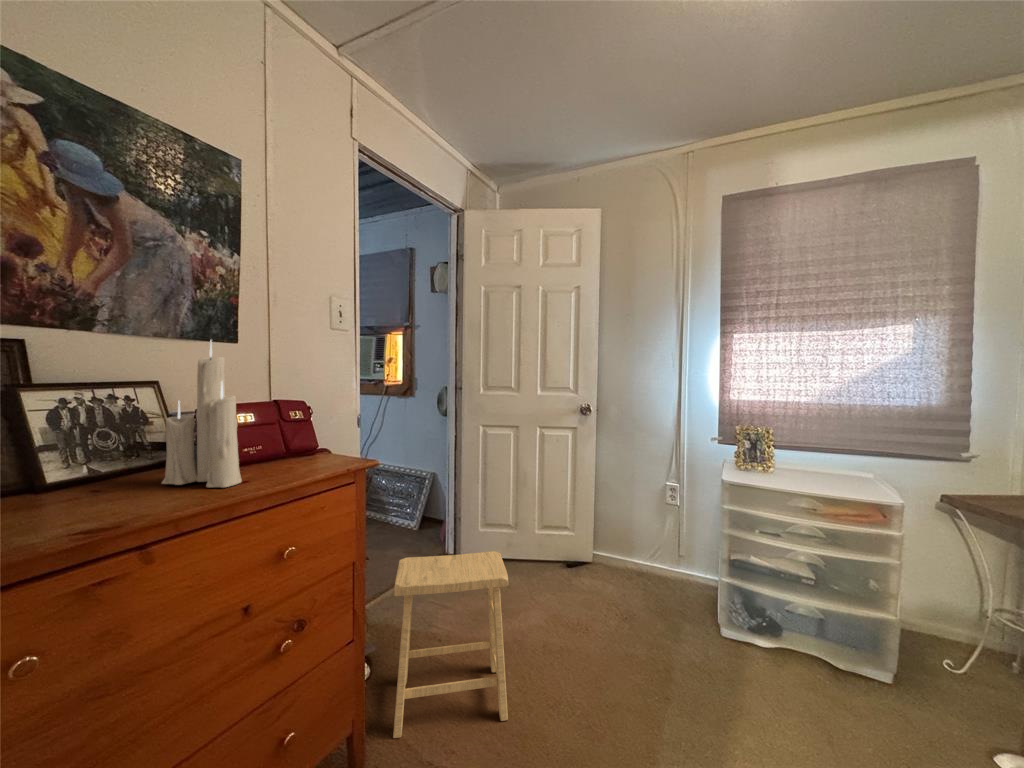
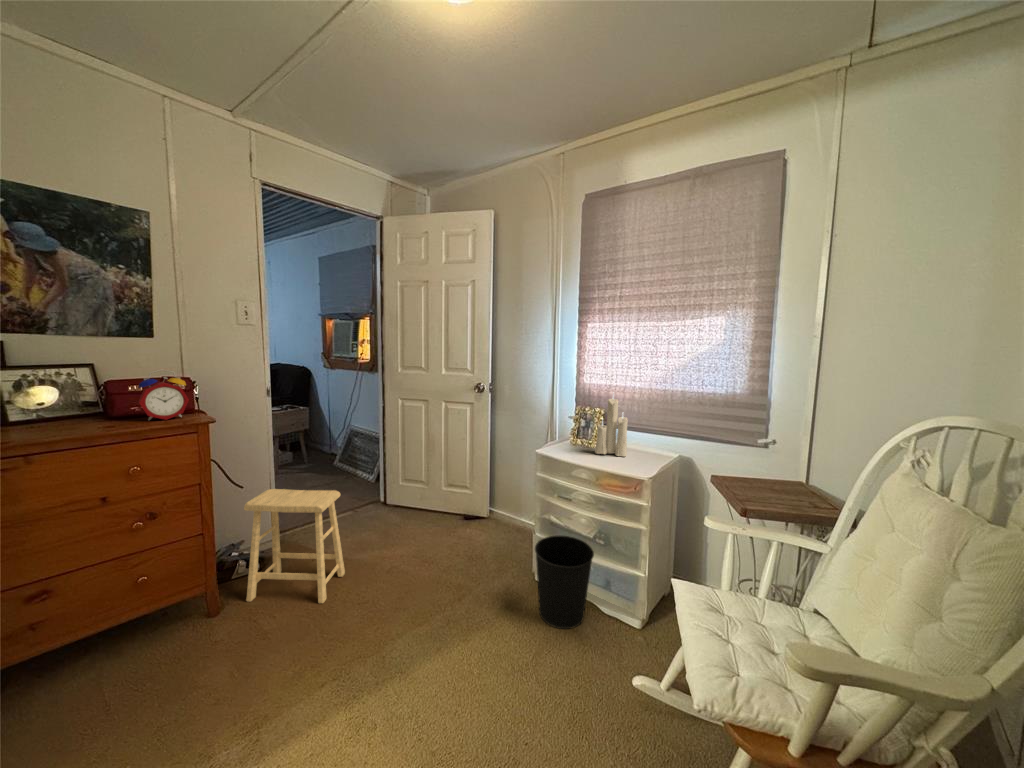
candle: present [162,341,242,488] -> present [595,395,628,457]
alarm clock: none [269,387,339,469] -> present [139,370,189,420]
wastebasket: none [759,580,849,702] -> present [535,535,594,629]

